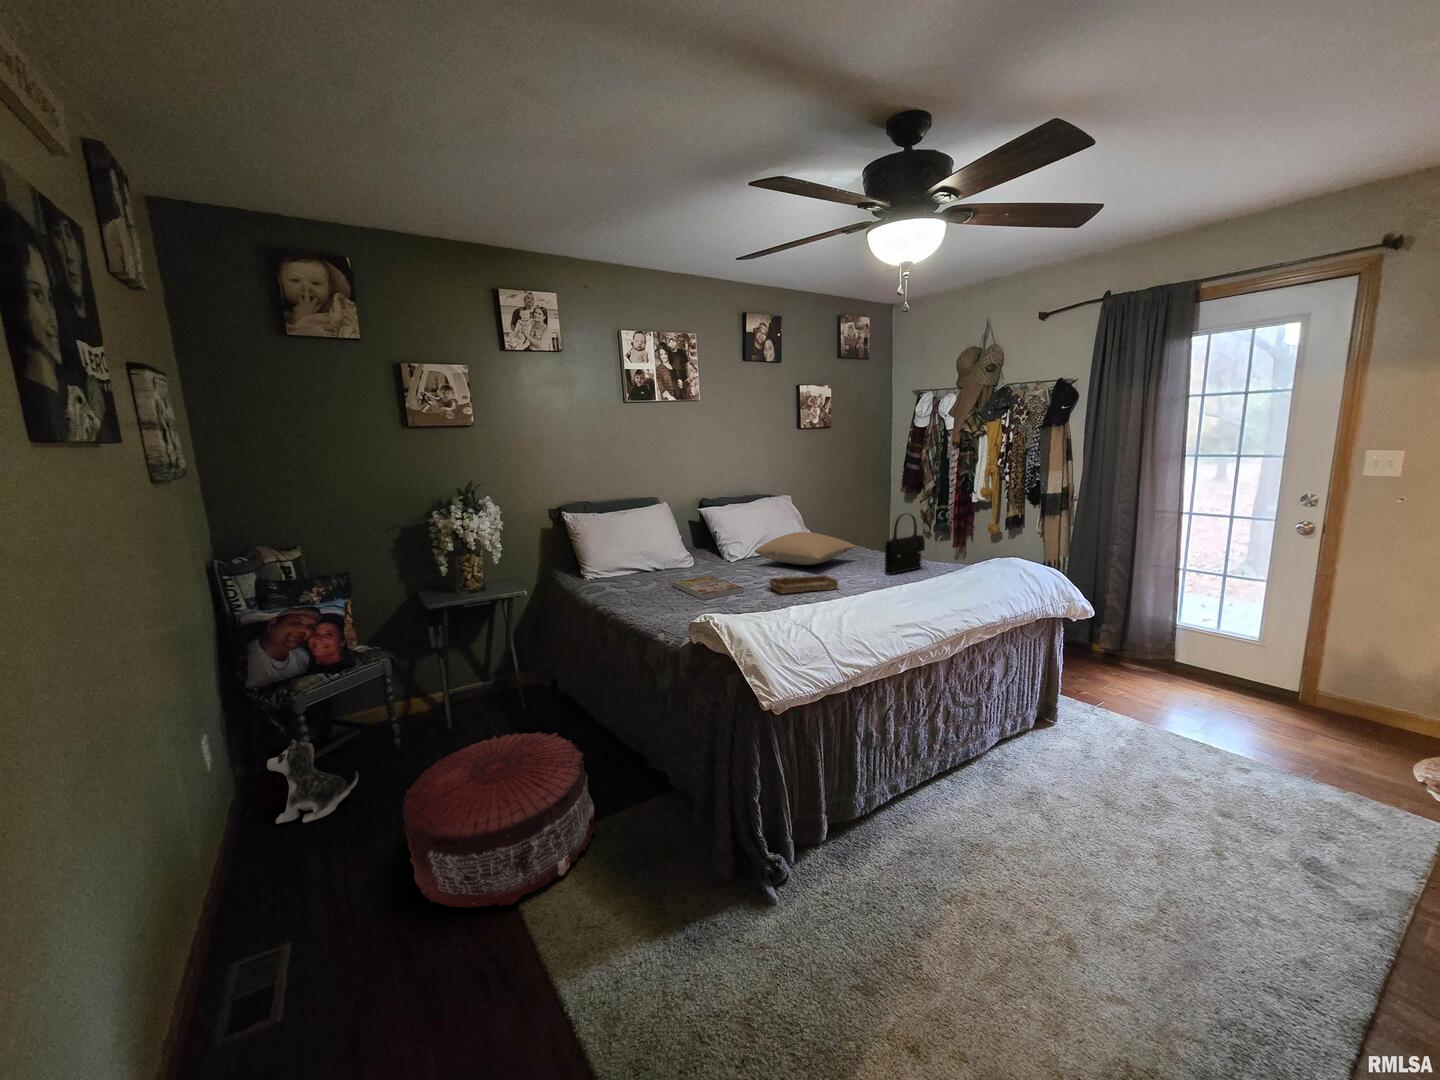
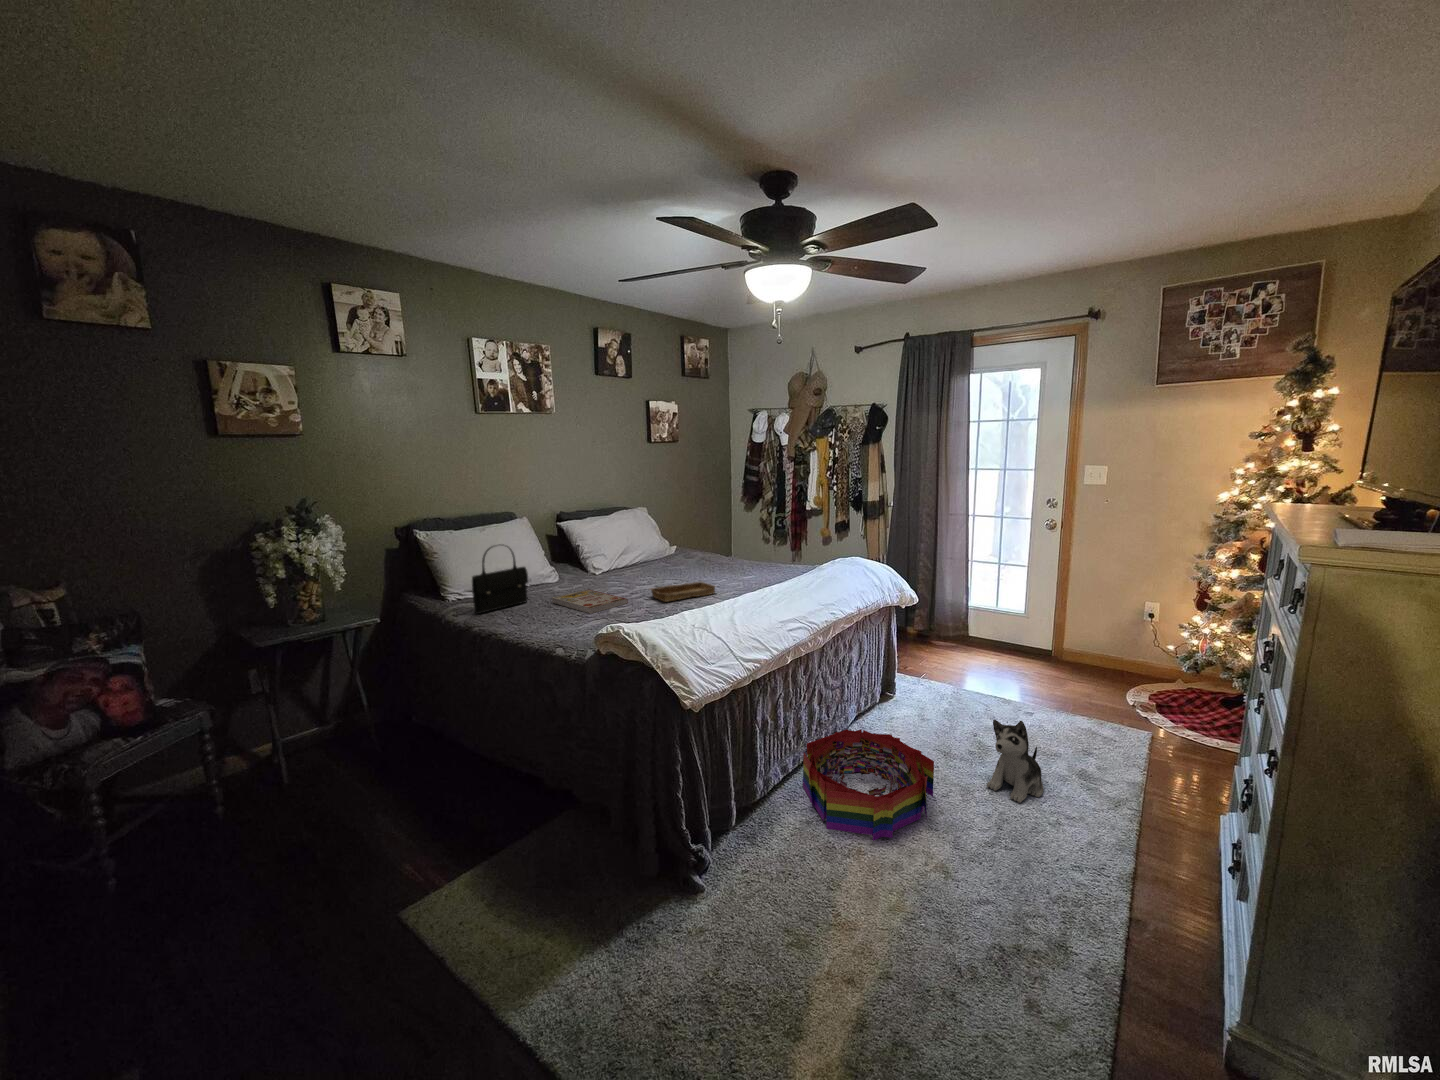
handbag: present [885,513,925,574] -> present [472,546,529,614]
pillow: present [755,532,856,565] -> none [627,542,720,574]
pouf: present [402,731,597,907] -> none [272,767,506,980]
plush toy: present [267,737,358,824] -> present [987,719,1043,803]
storage bin: none [917,758,1088,899] -> present [803,729,934,841]

